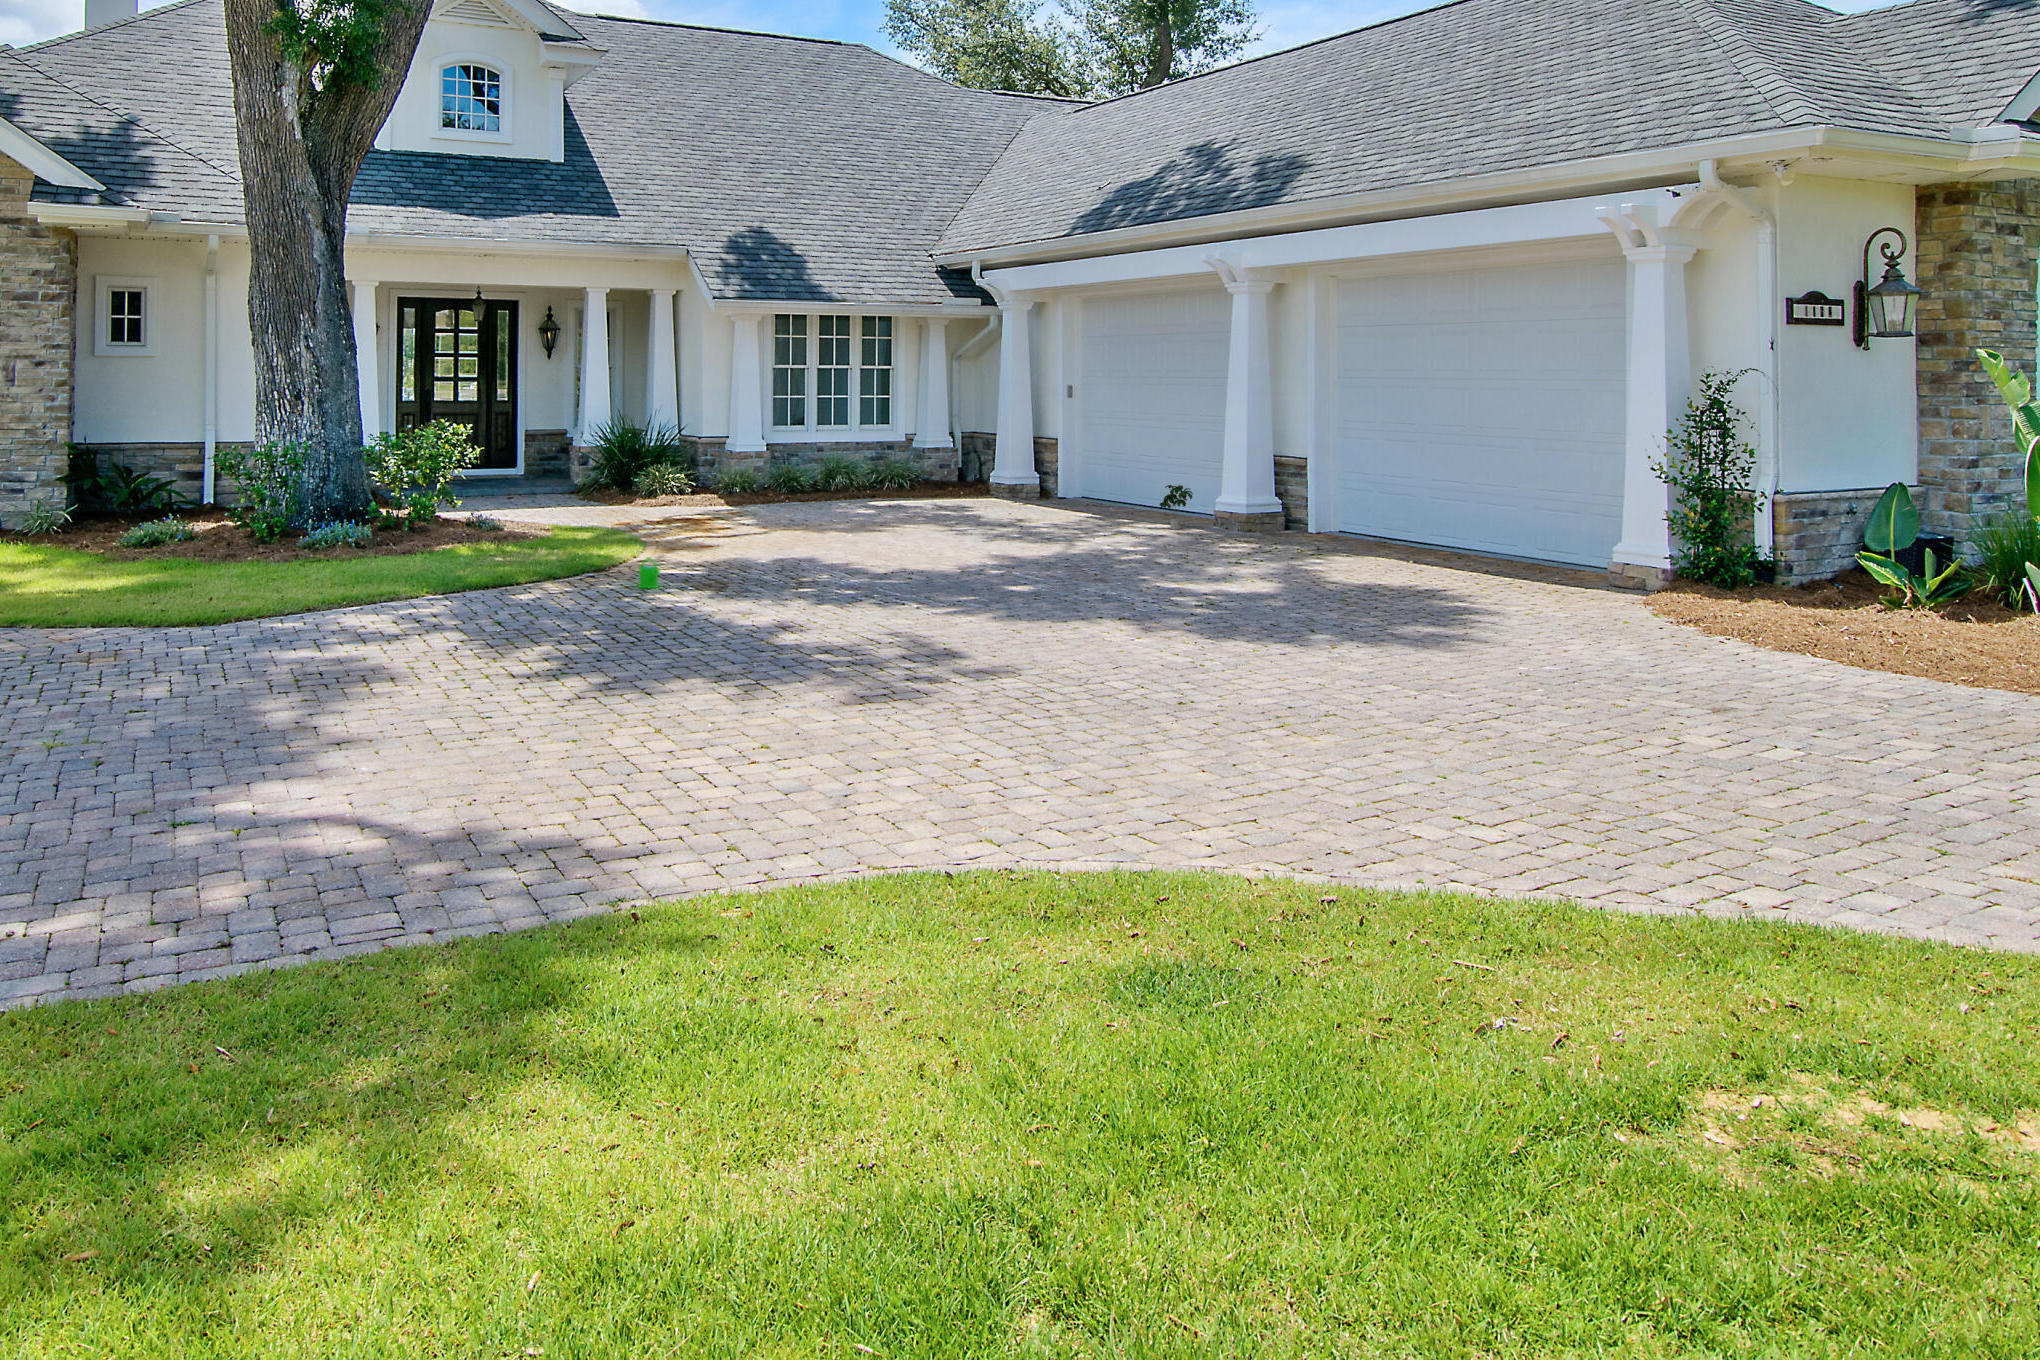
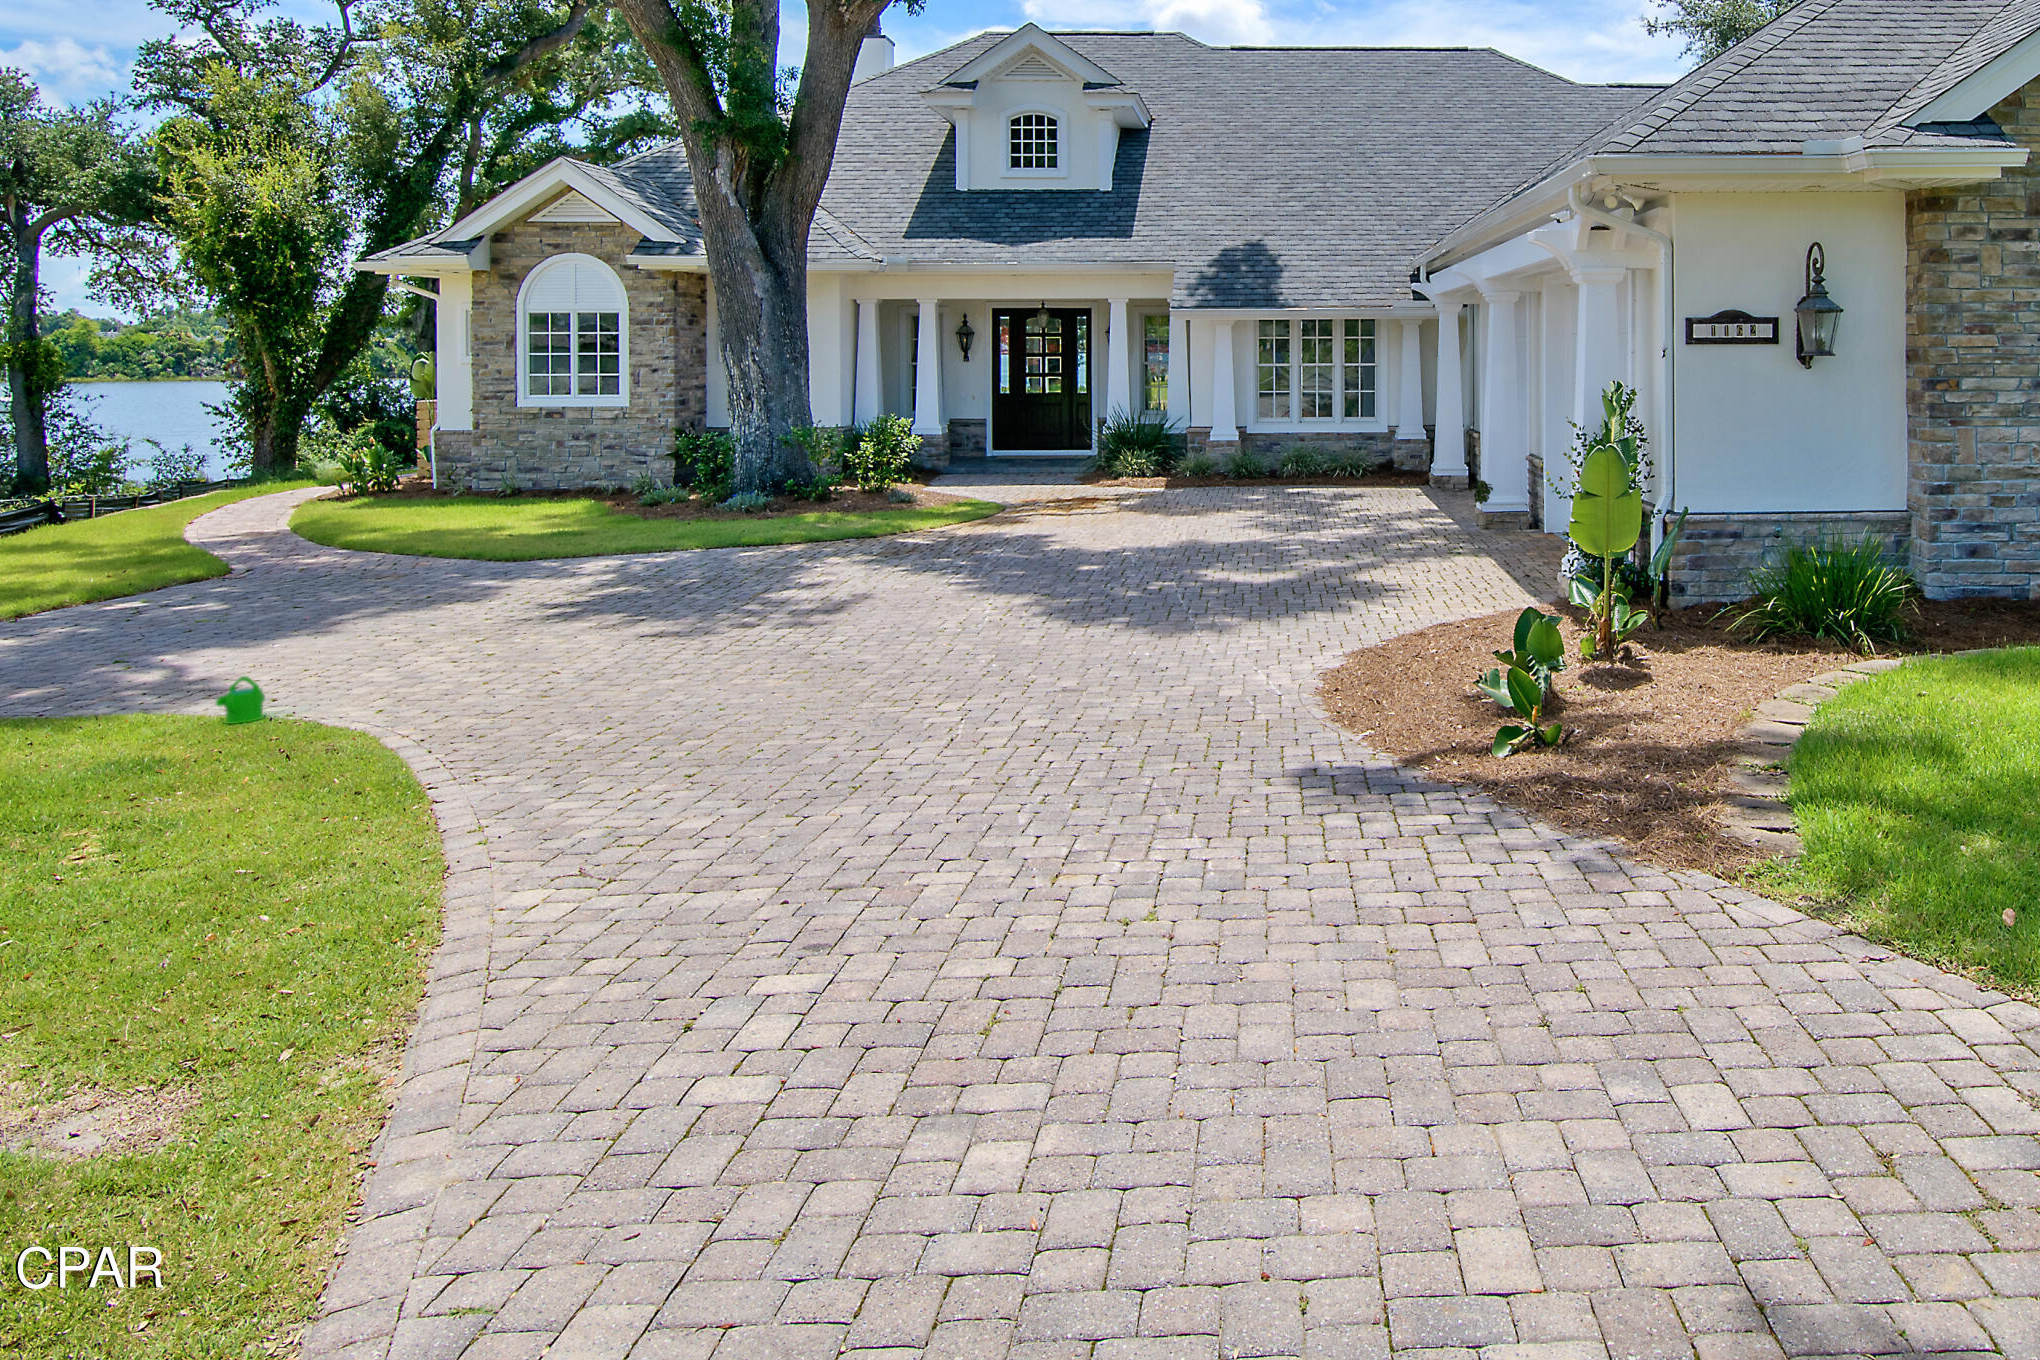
watering can: present [639,557,660,588] -> present [216,676,265,724]

